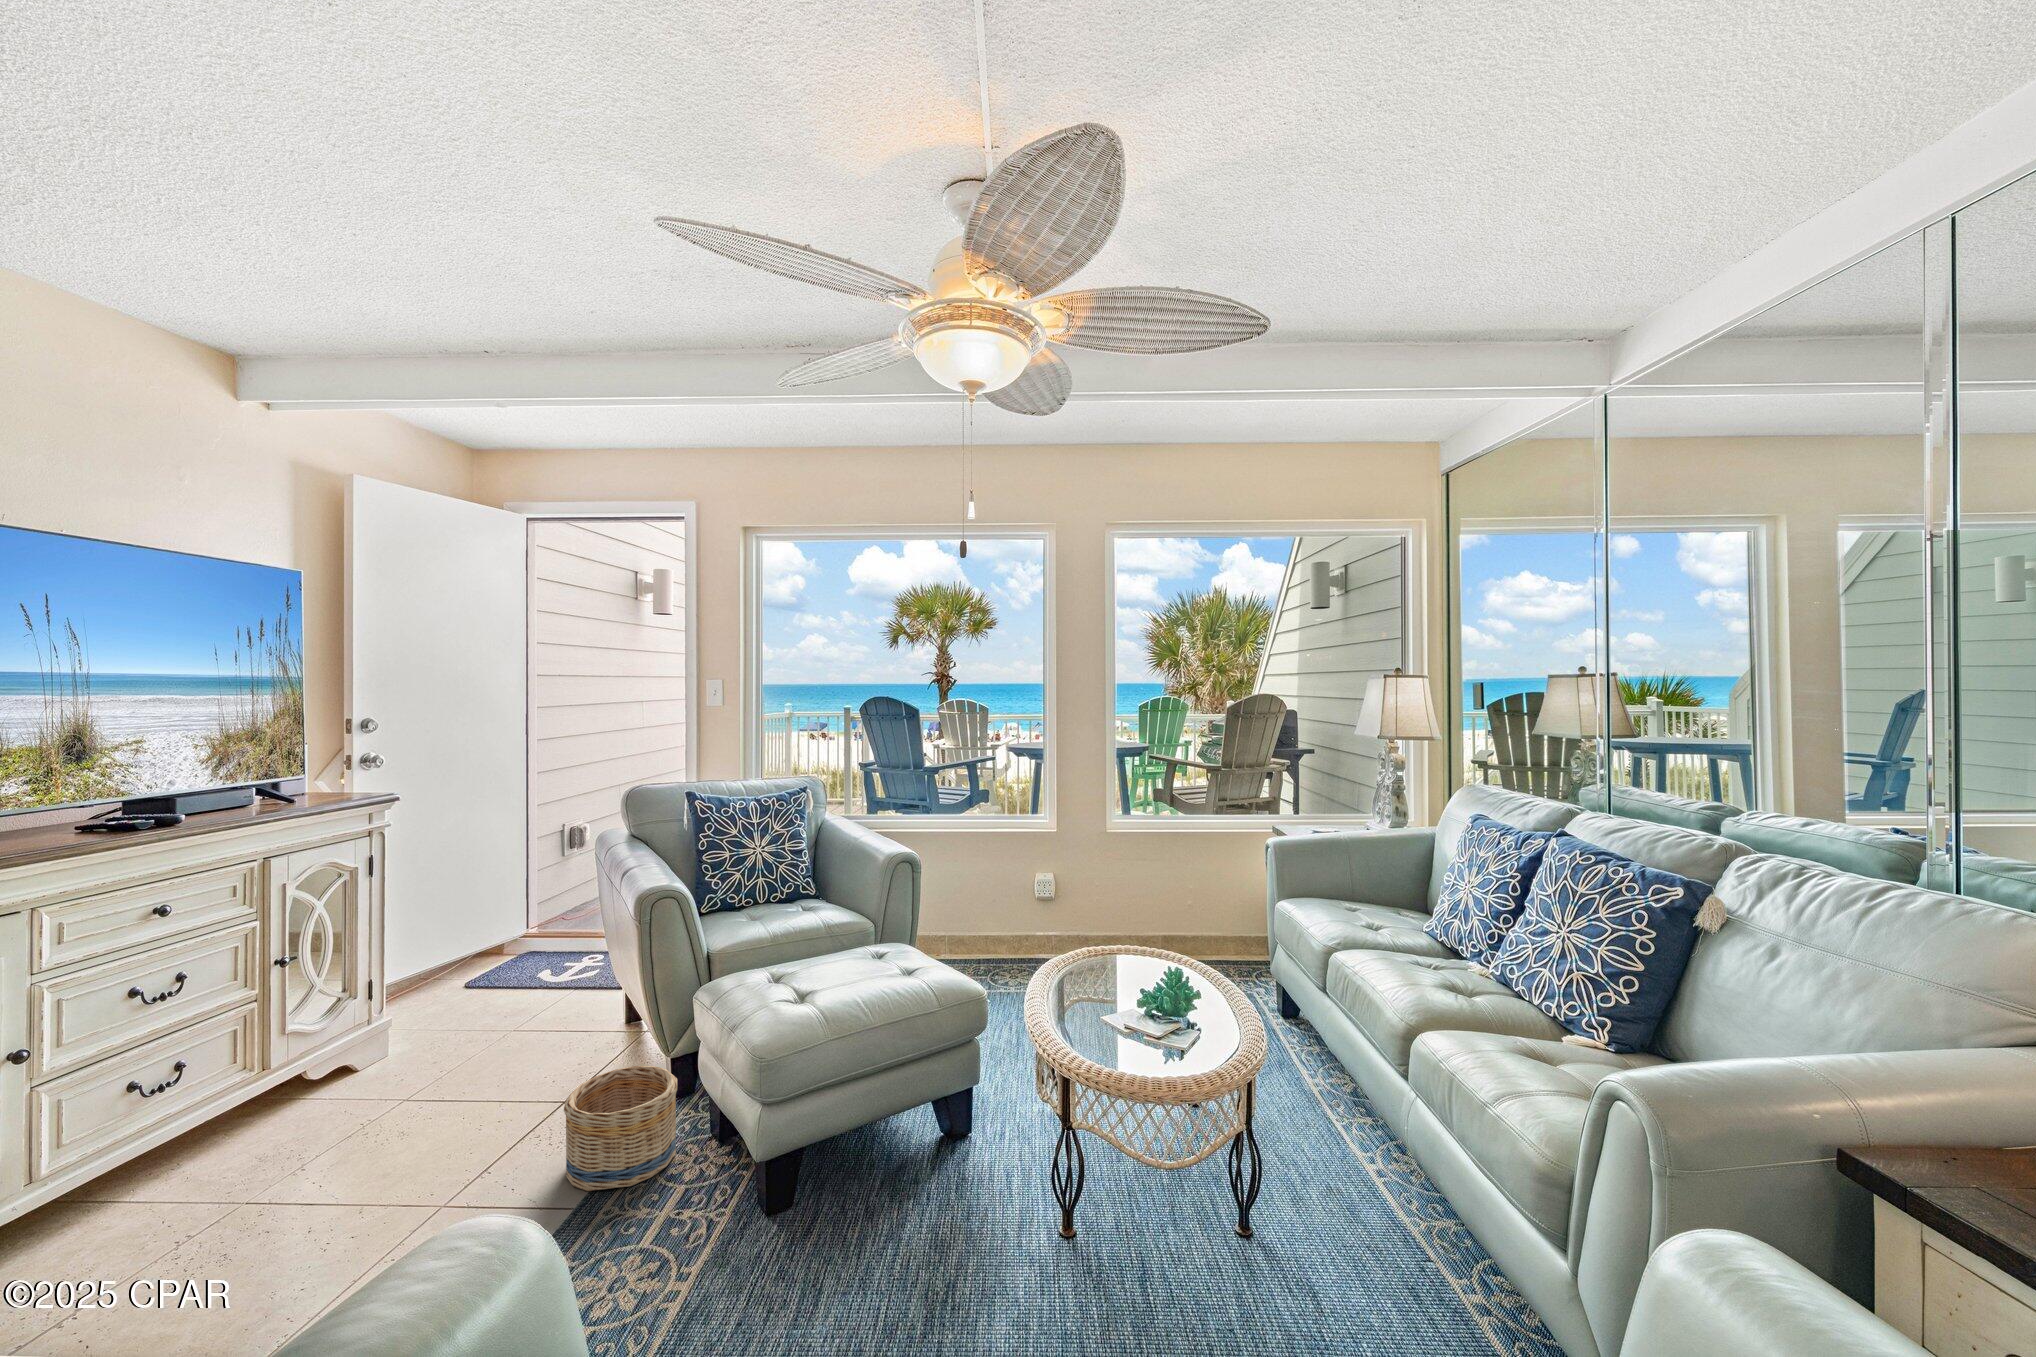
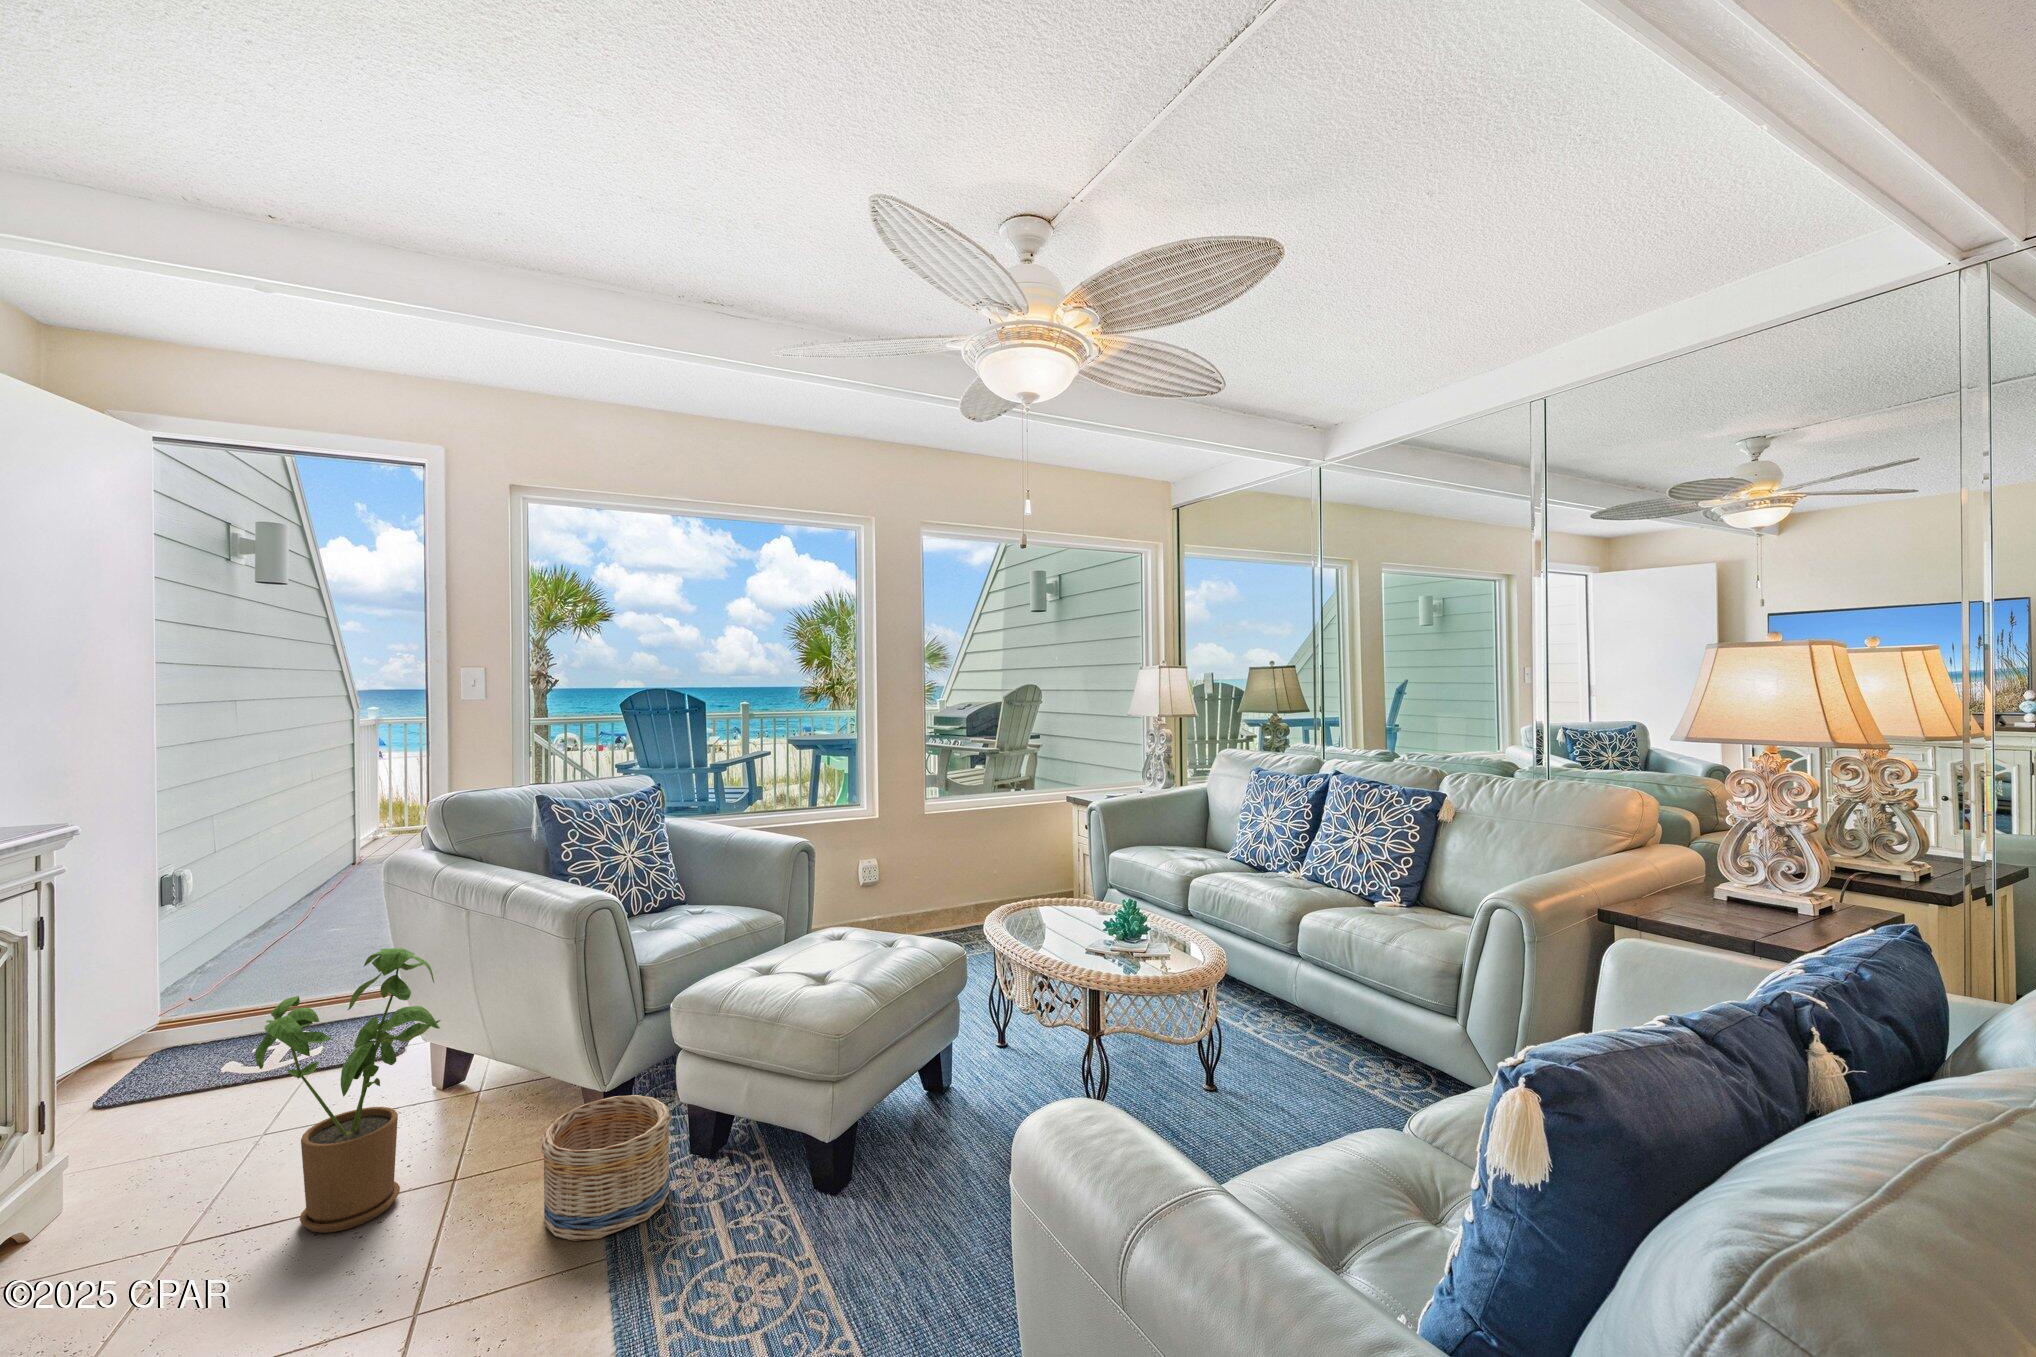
house plant: none [439,908,569,1122] -> present [255,948,440,1233]

